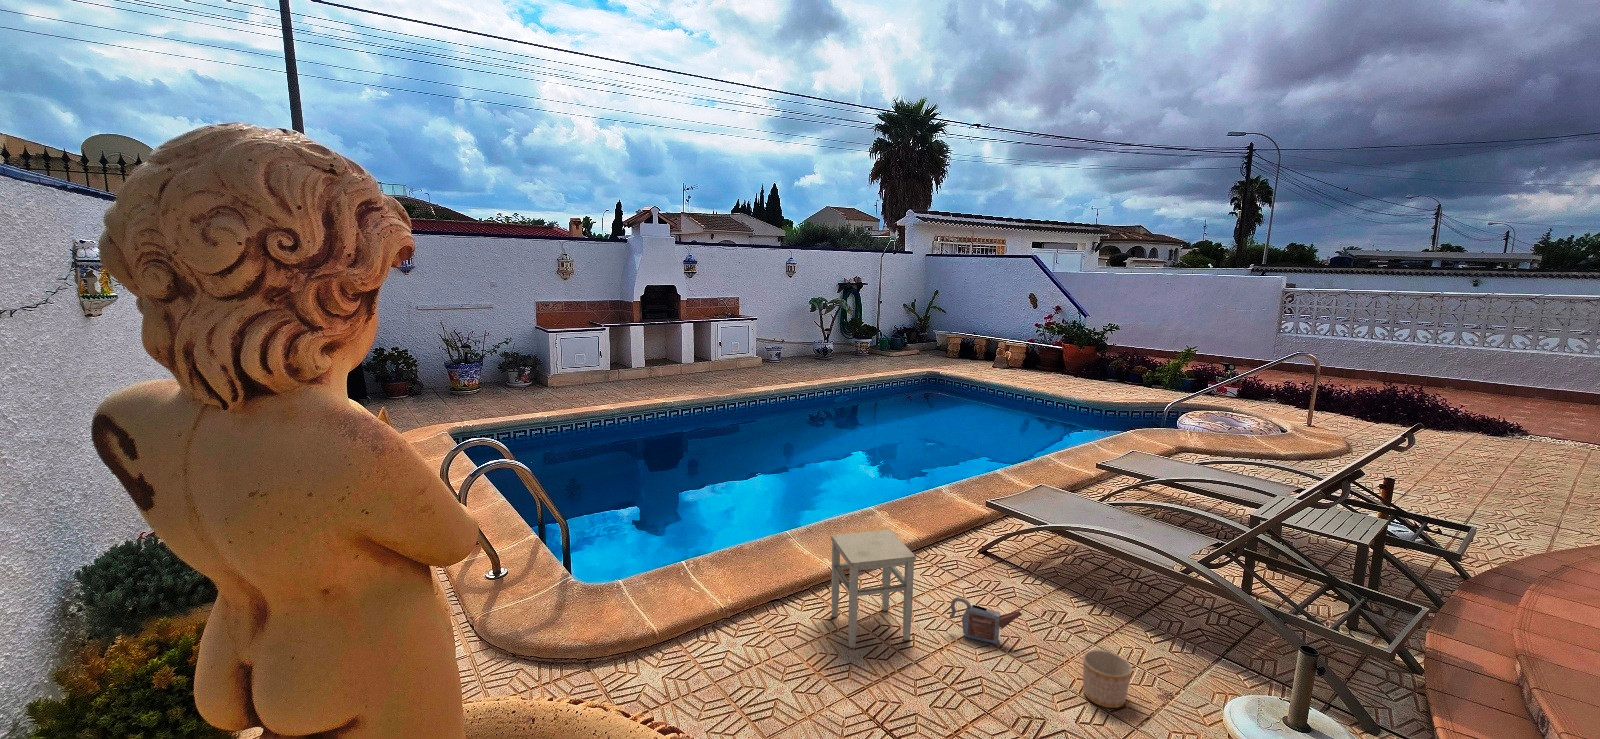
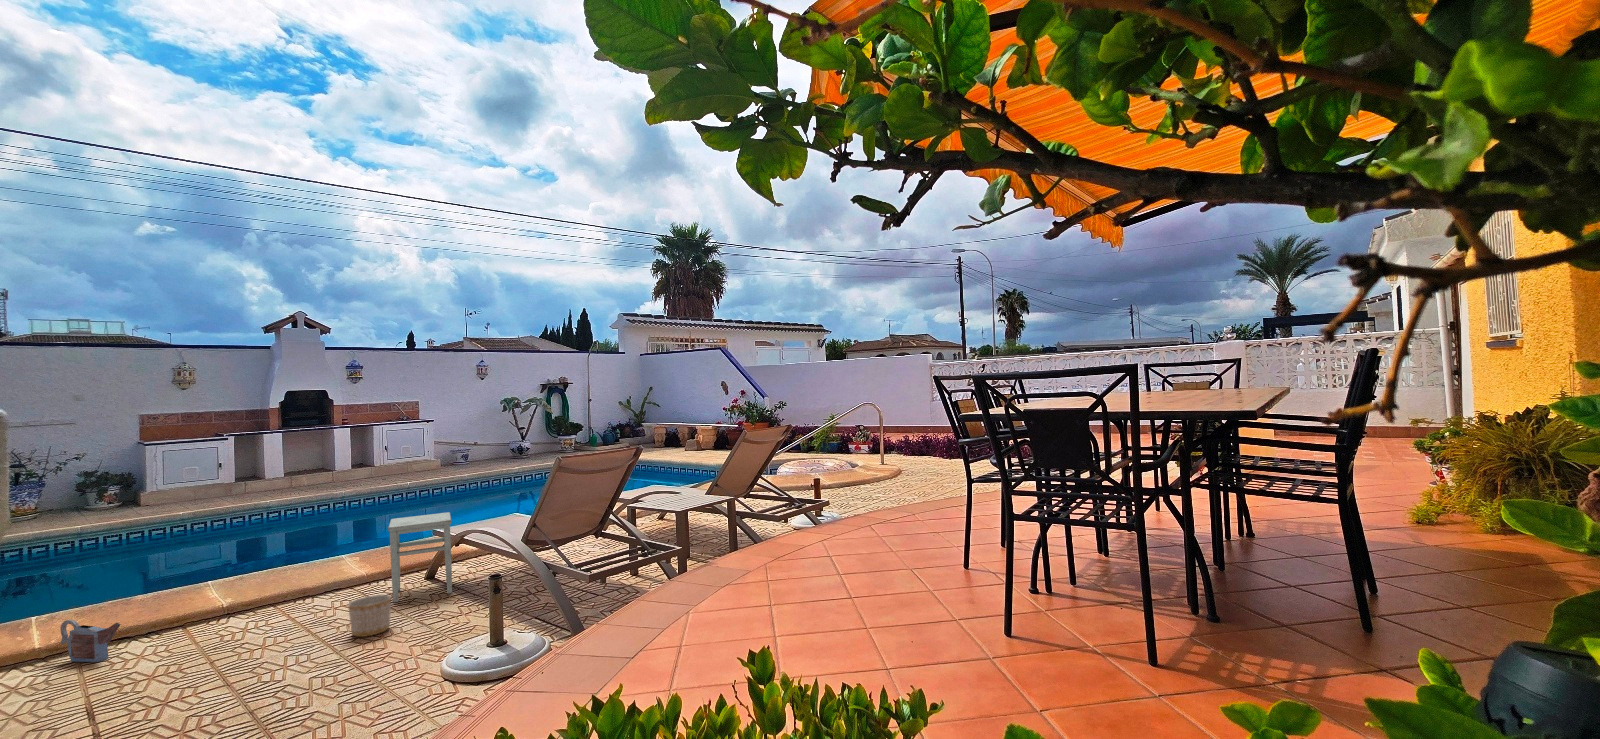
stool: present [831,530,916,648] -> present [388,512,452,602]
watering can: present [950,597,1022,644] -> present [60,620,121,662]

